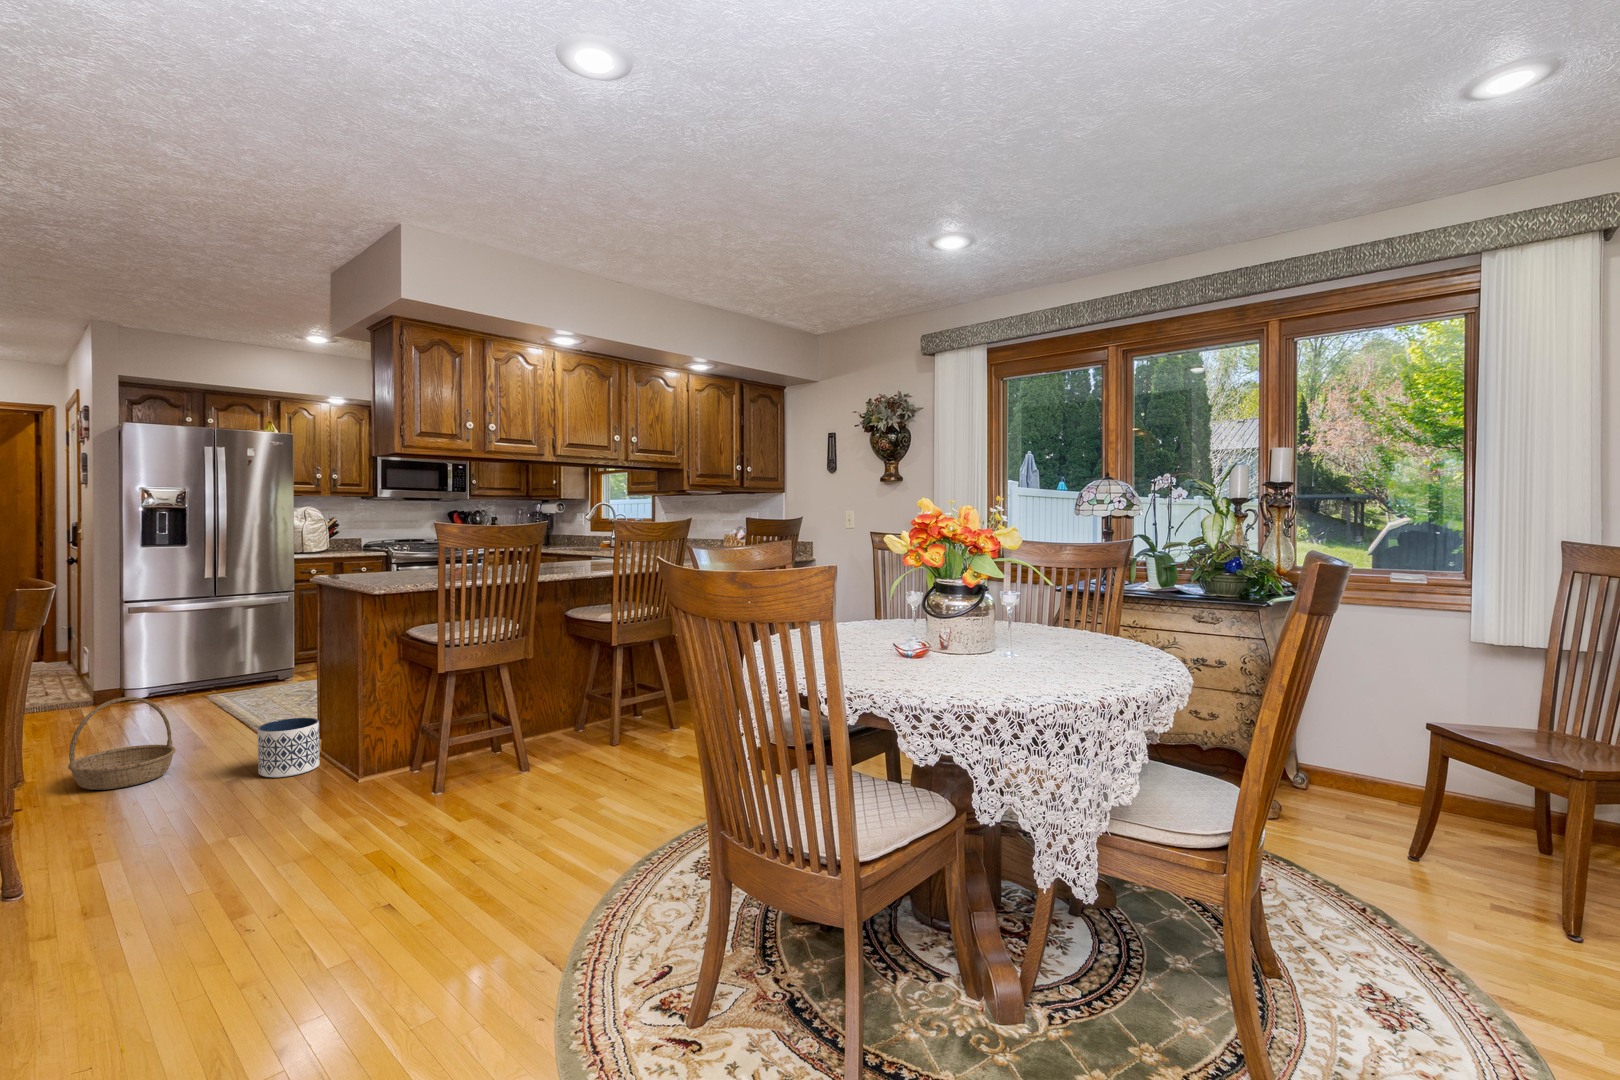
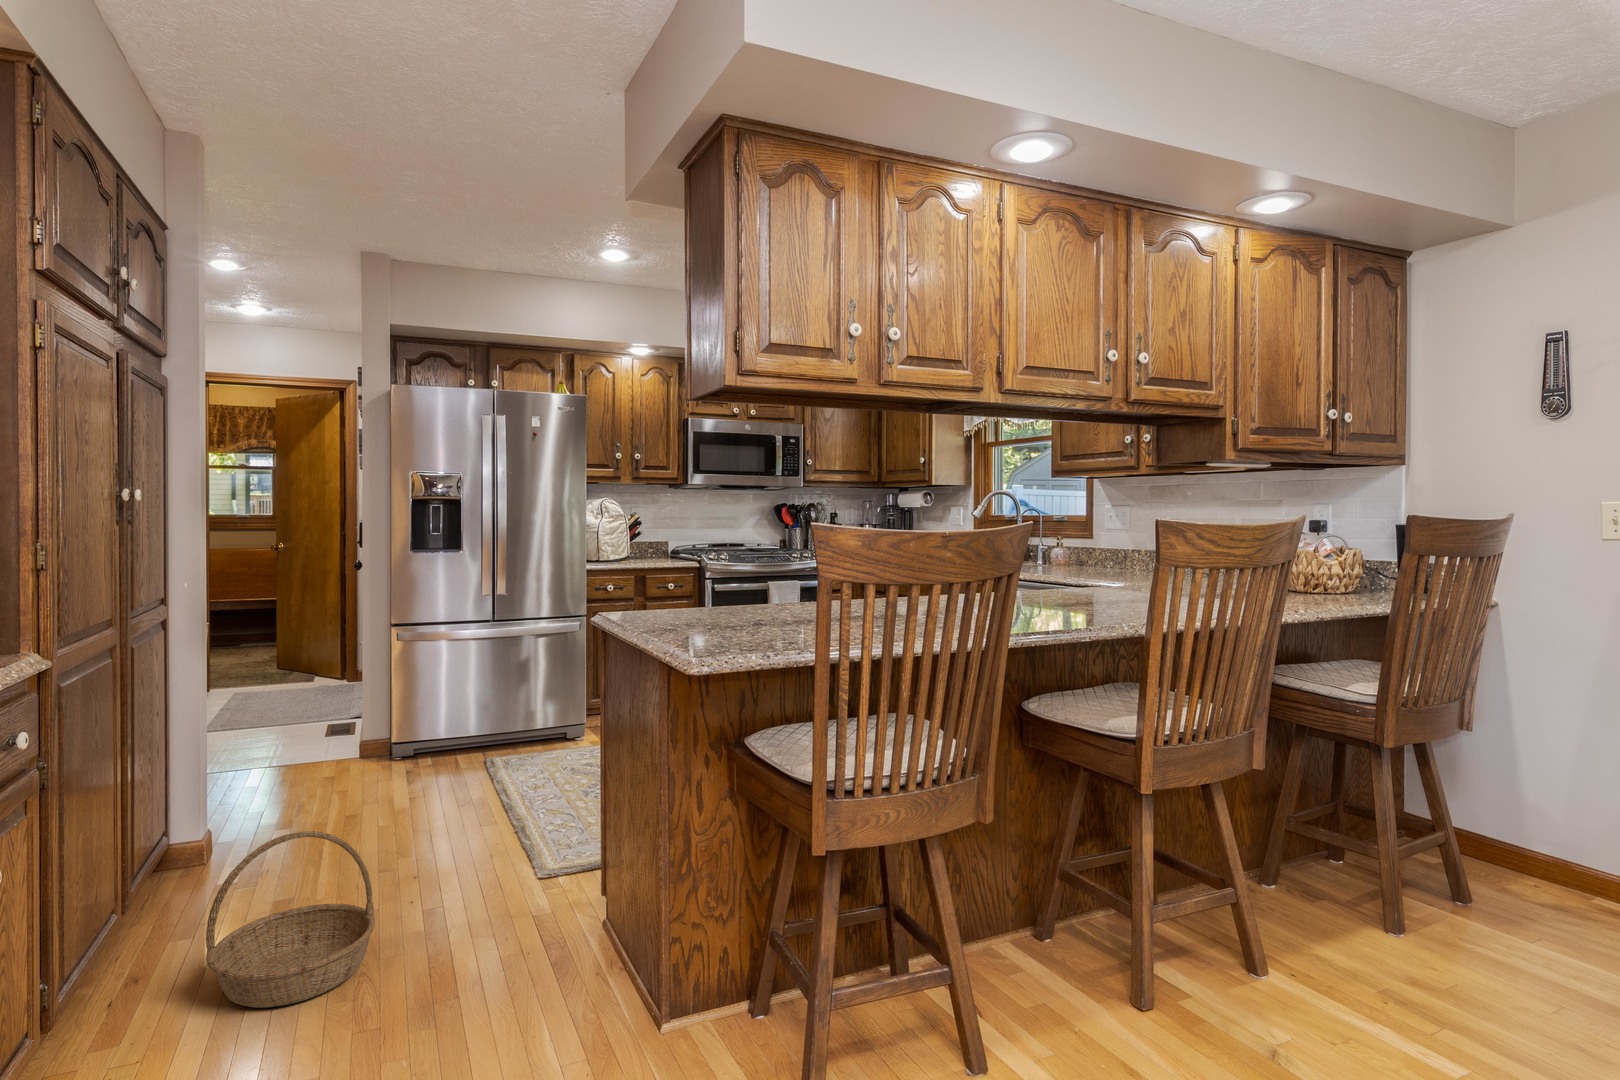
planter: present [258,718,320,778] -> none [488,890,592,1025]

